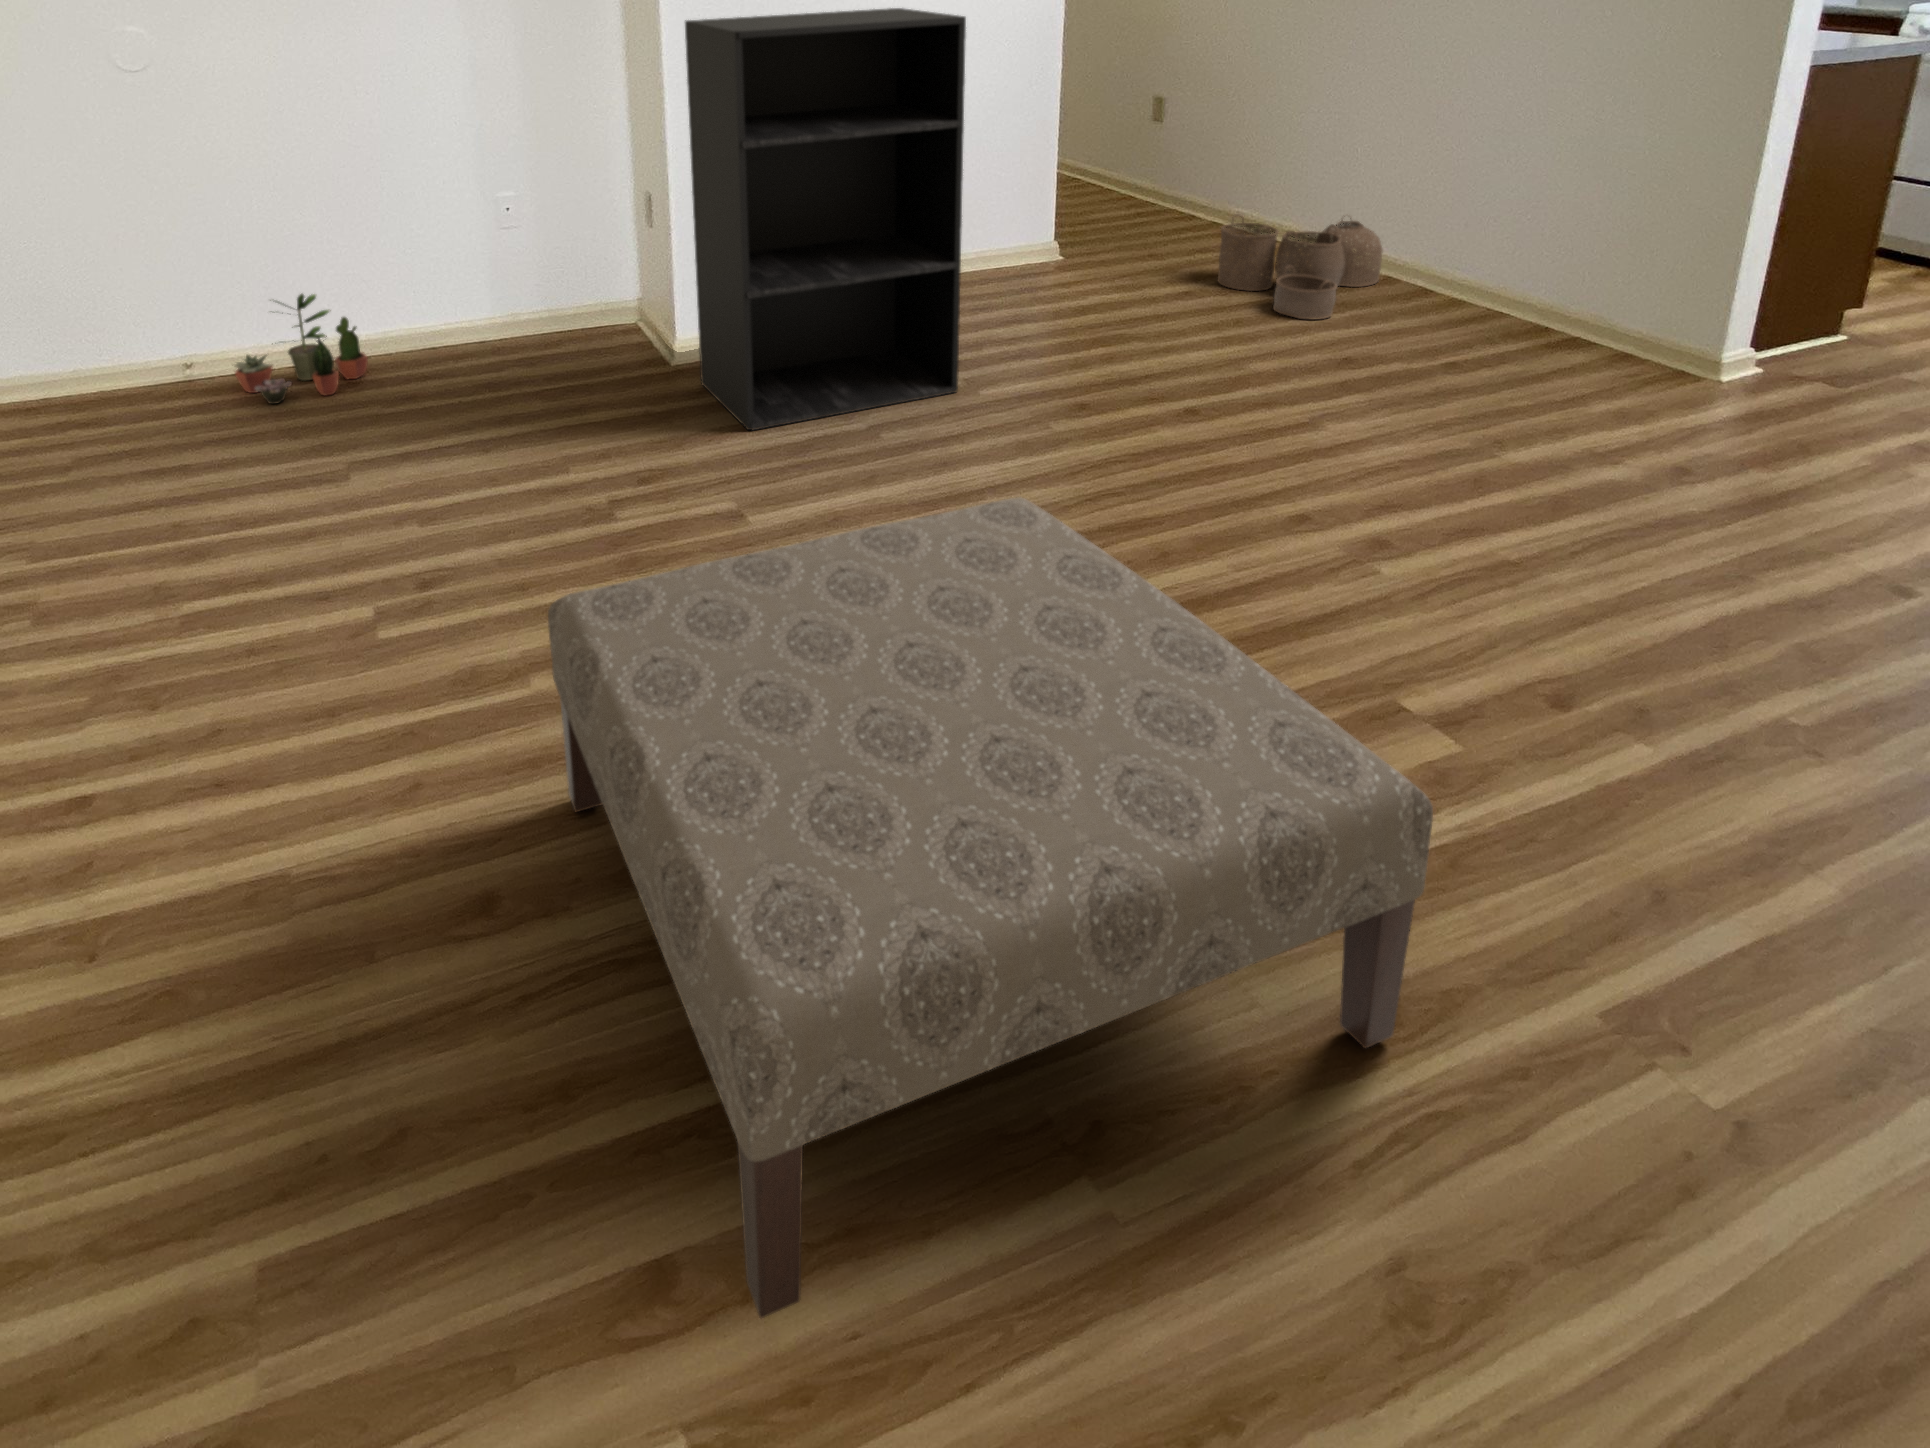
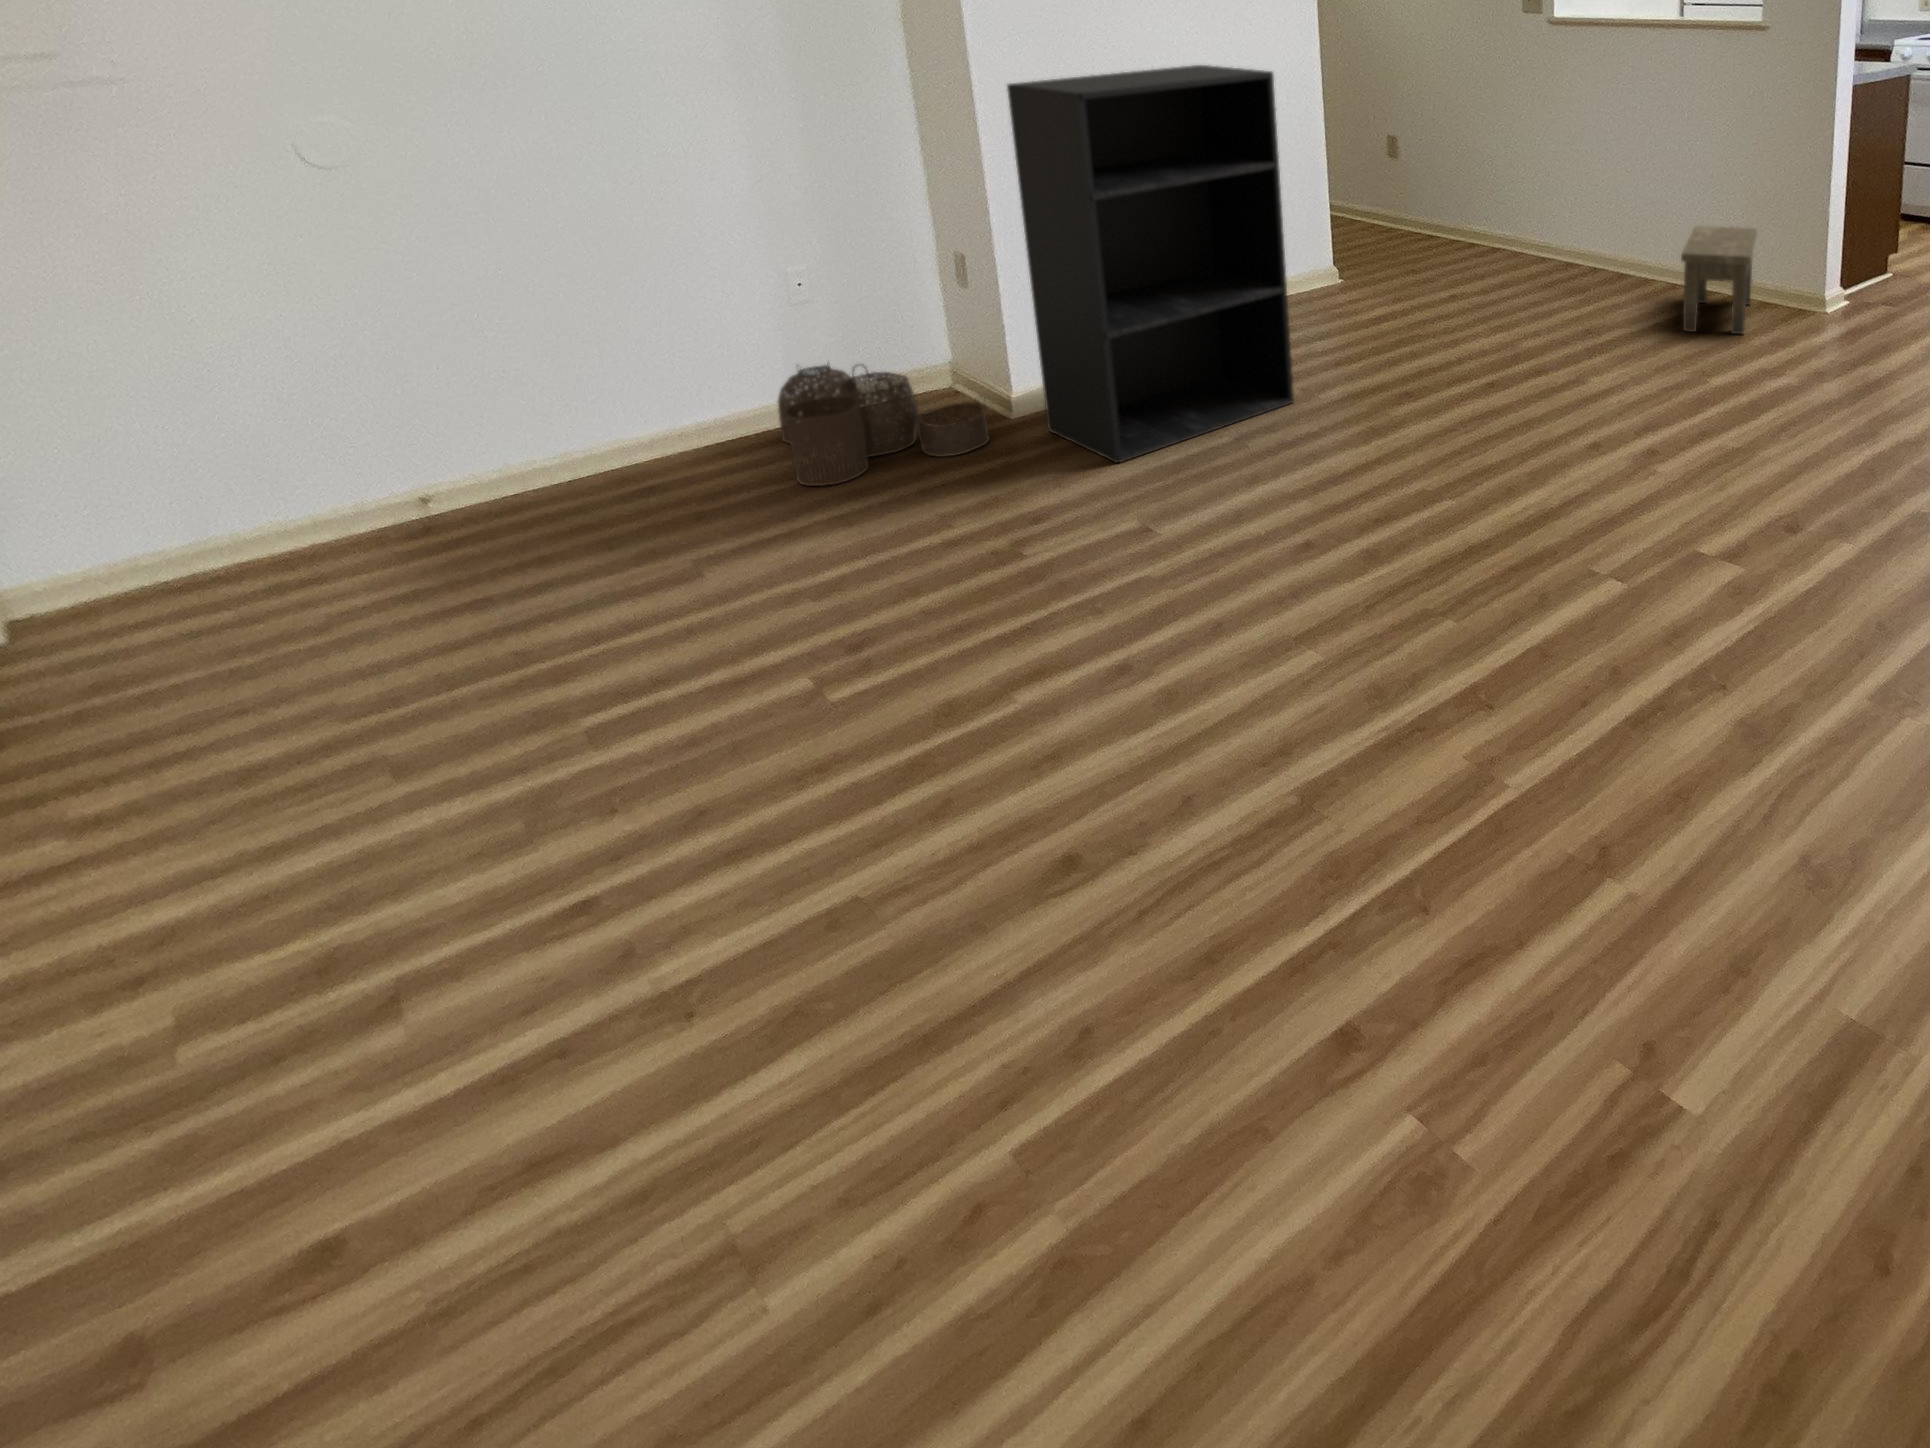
woven basket: present [1218,216,1382,320] -> present [778,364,990,486]
side table: none [1480,239,1617,390] -> present [1681,226,1757,335]
potted plant: present [235,294,368,404] -> none [485,398,658,525]
ottoman: present [548,497,1433,1318] -> none [1082,453,1761,1019]

